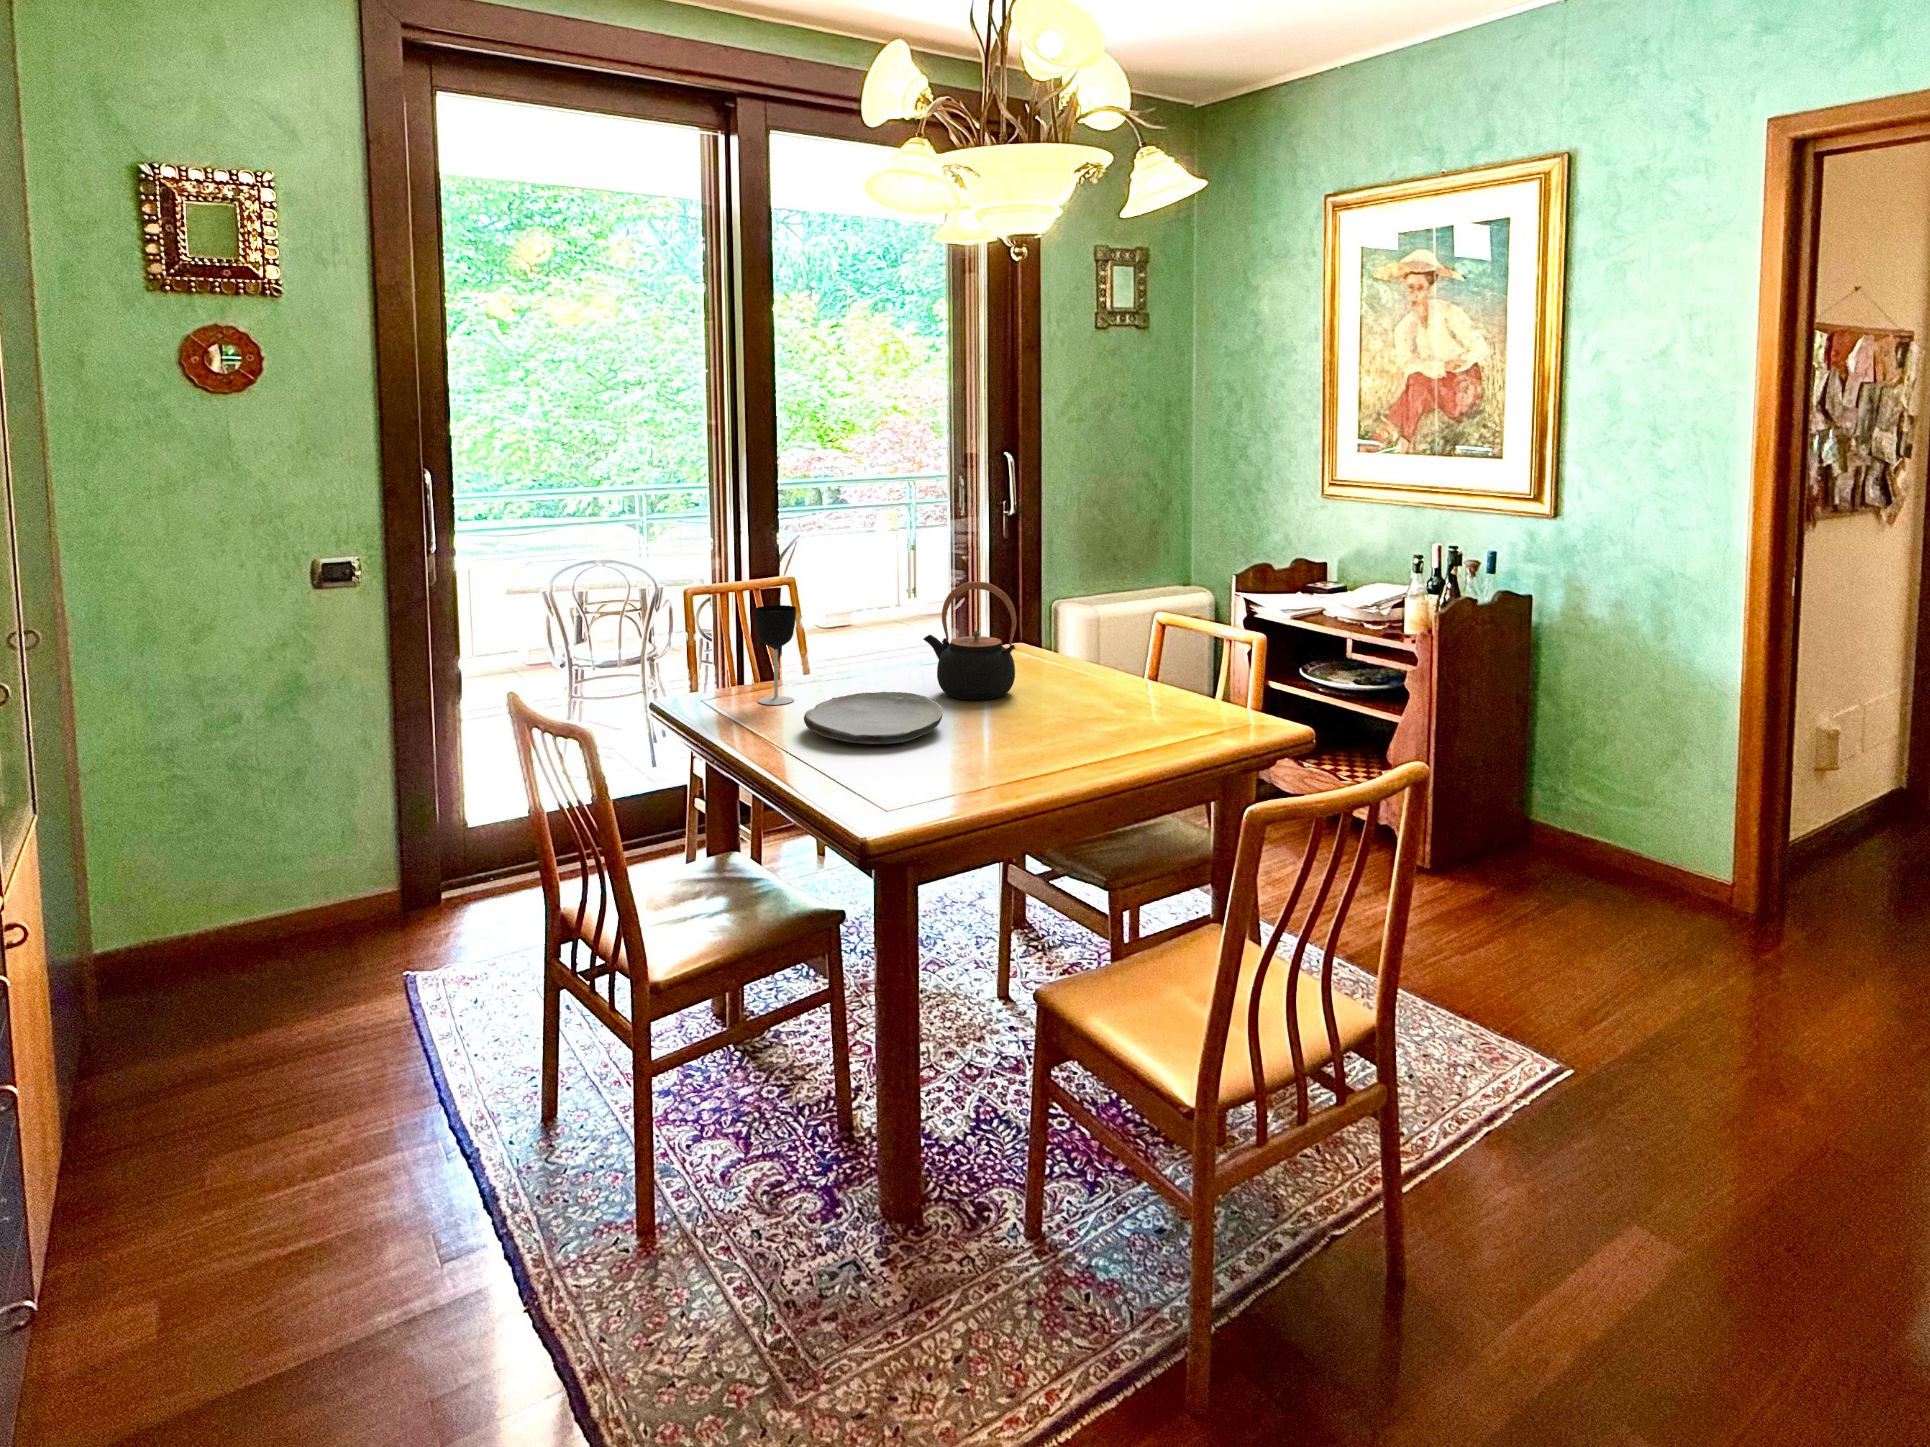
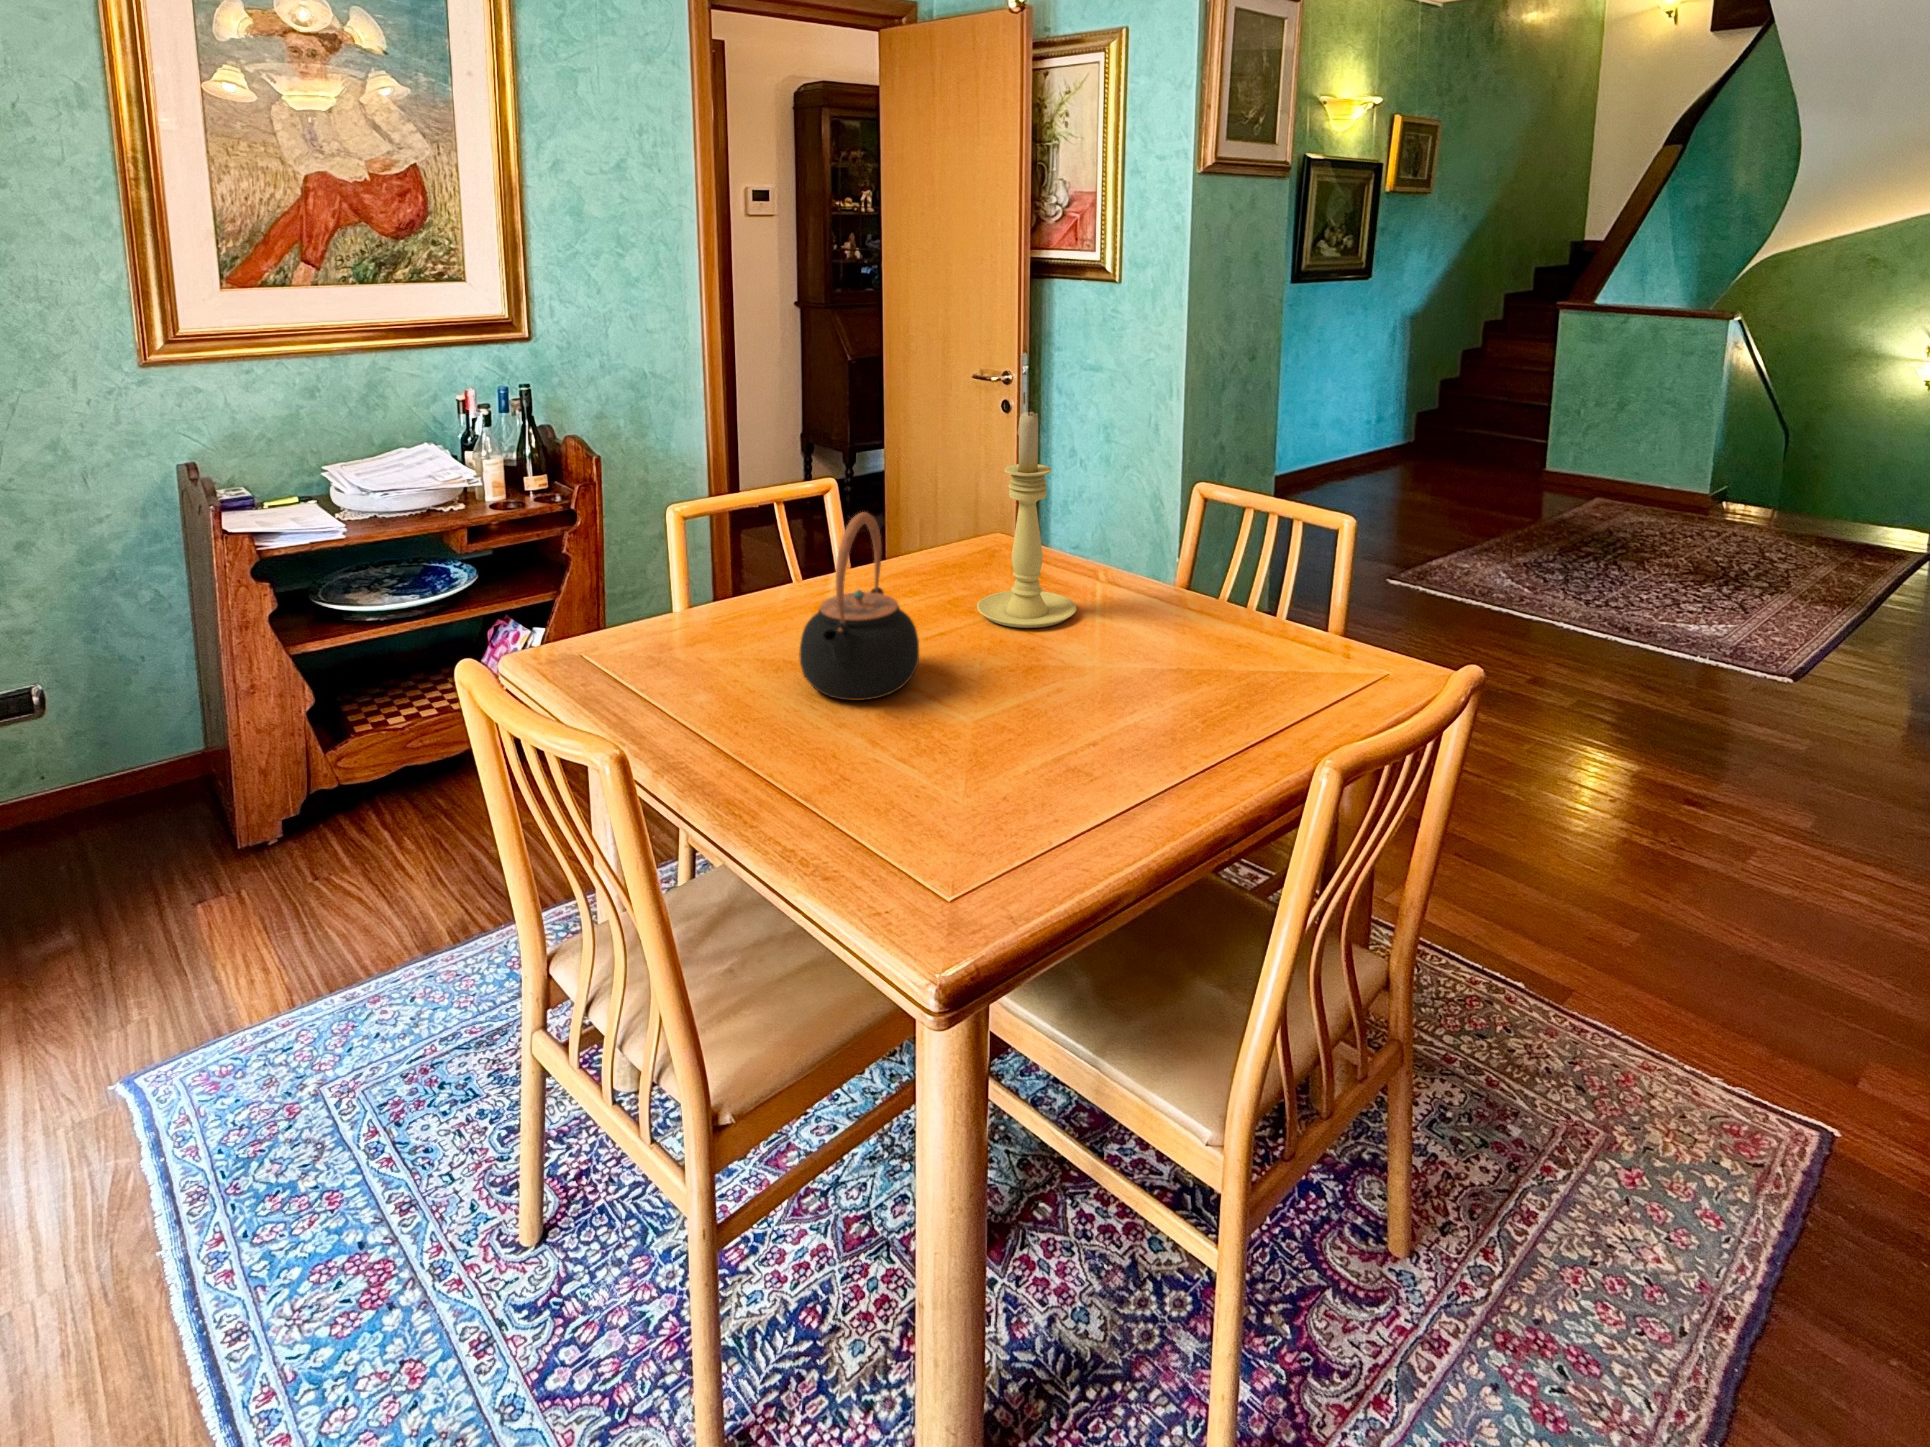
candle holder: none [1051,551,1137,737] -> present [977,409,1076,628]
wine glass: present [755,605,796,705] -> none [897,651,974,859]
plate: present [804,692,943,744] -> none [1002,660,1211,761]

